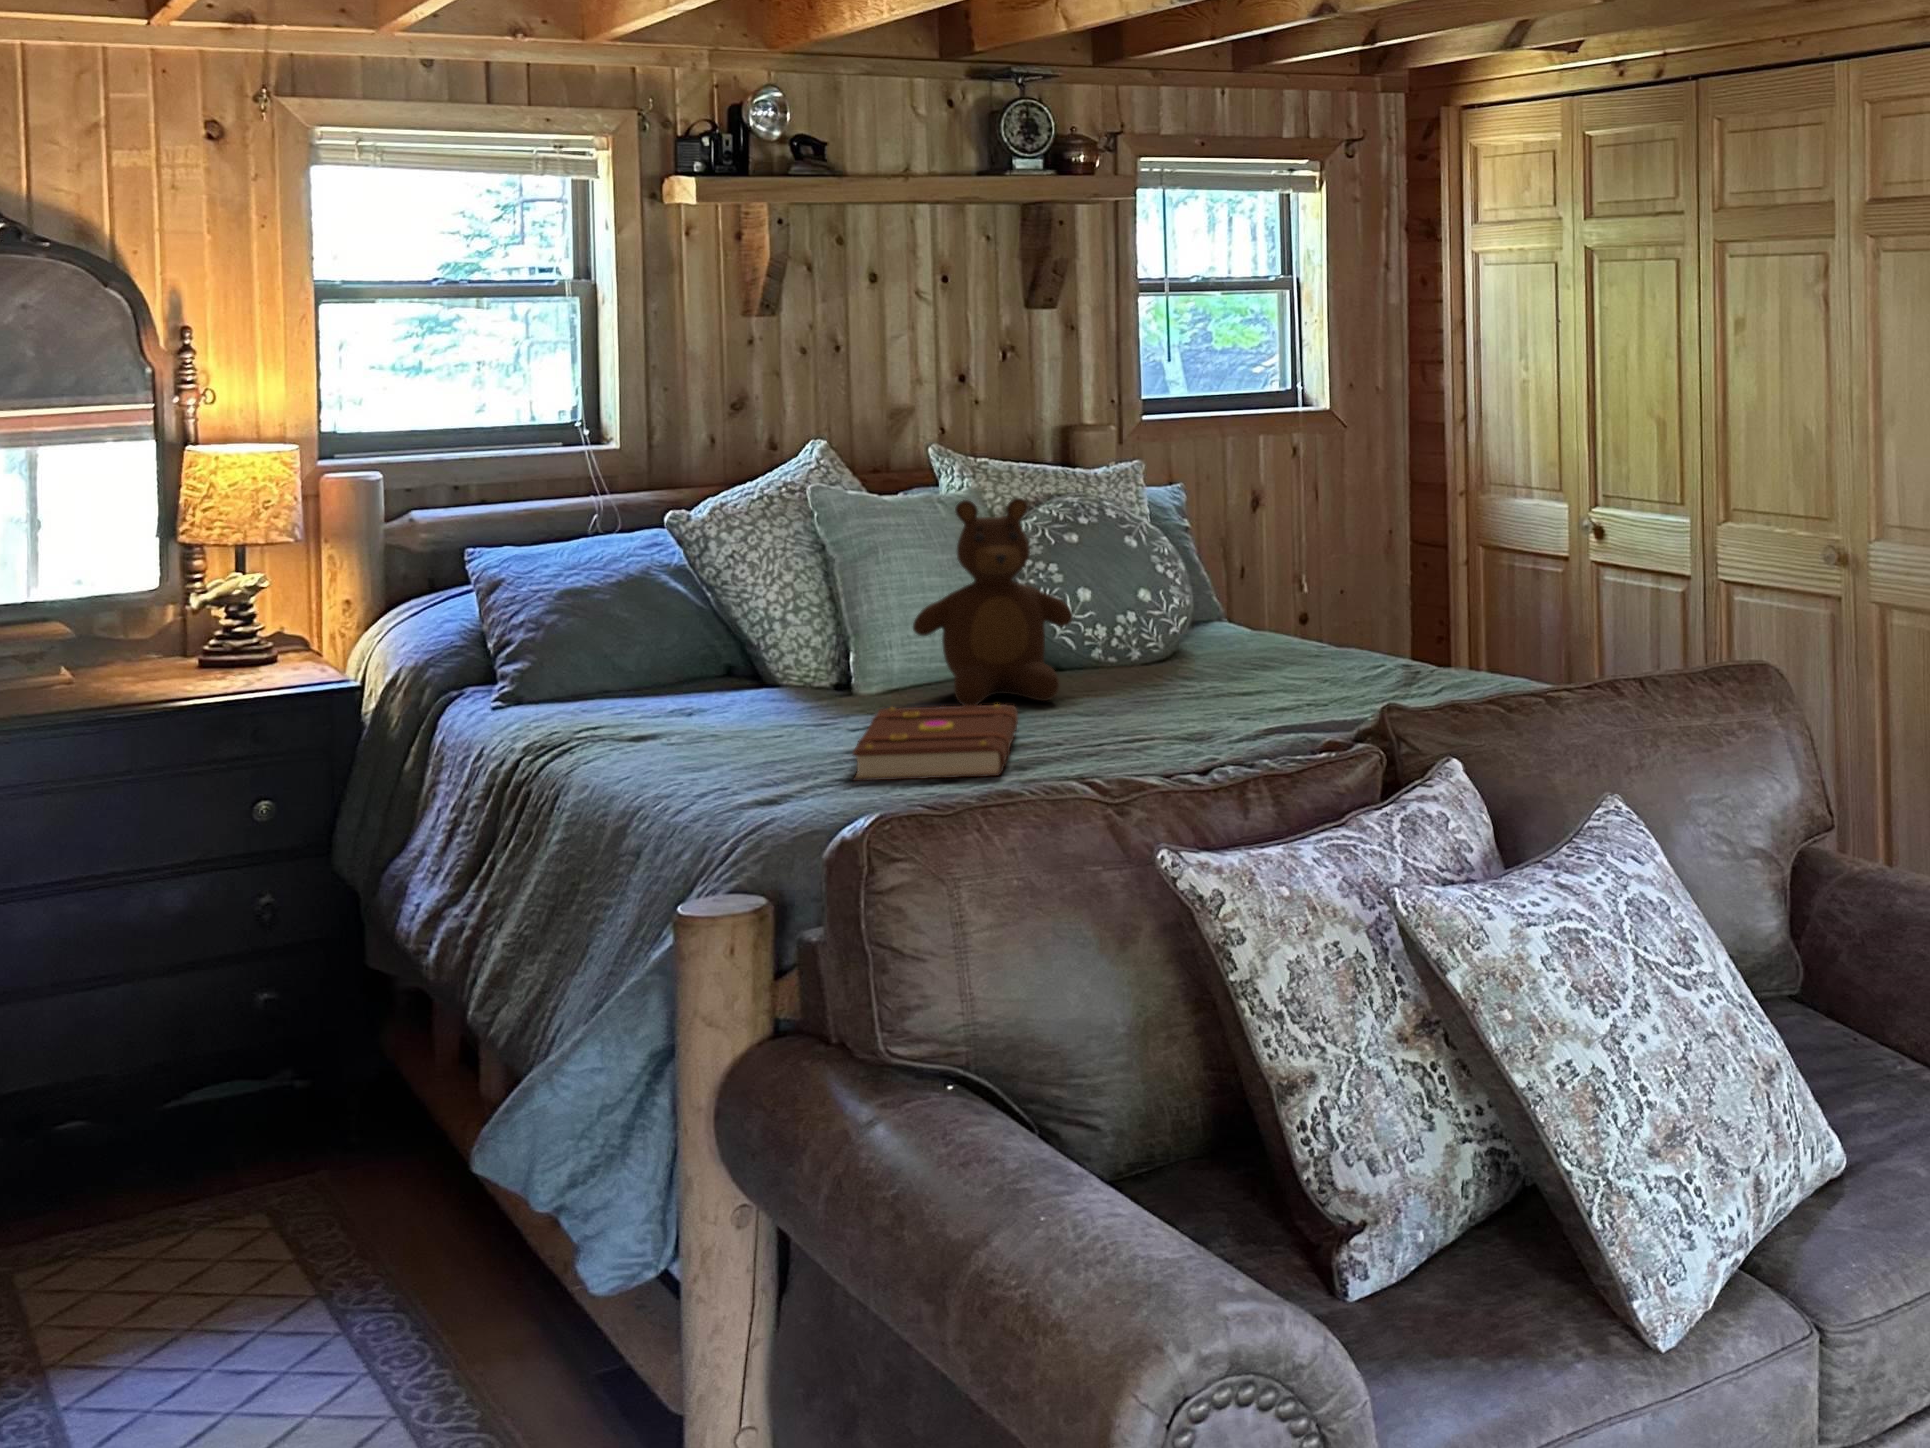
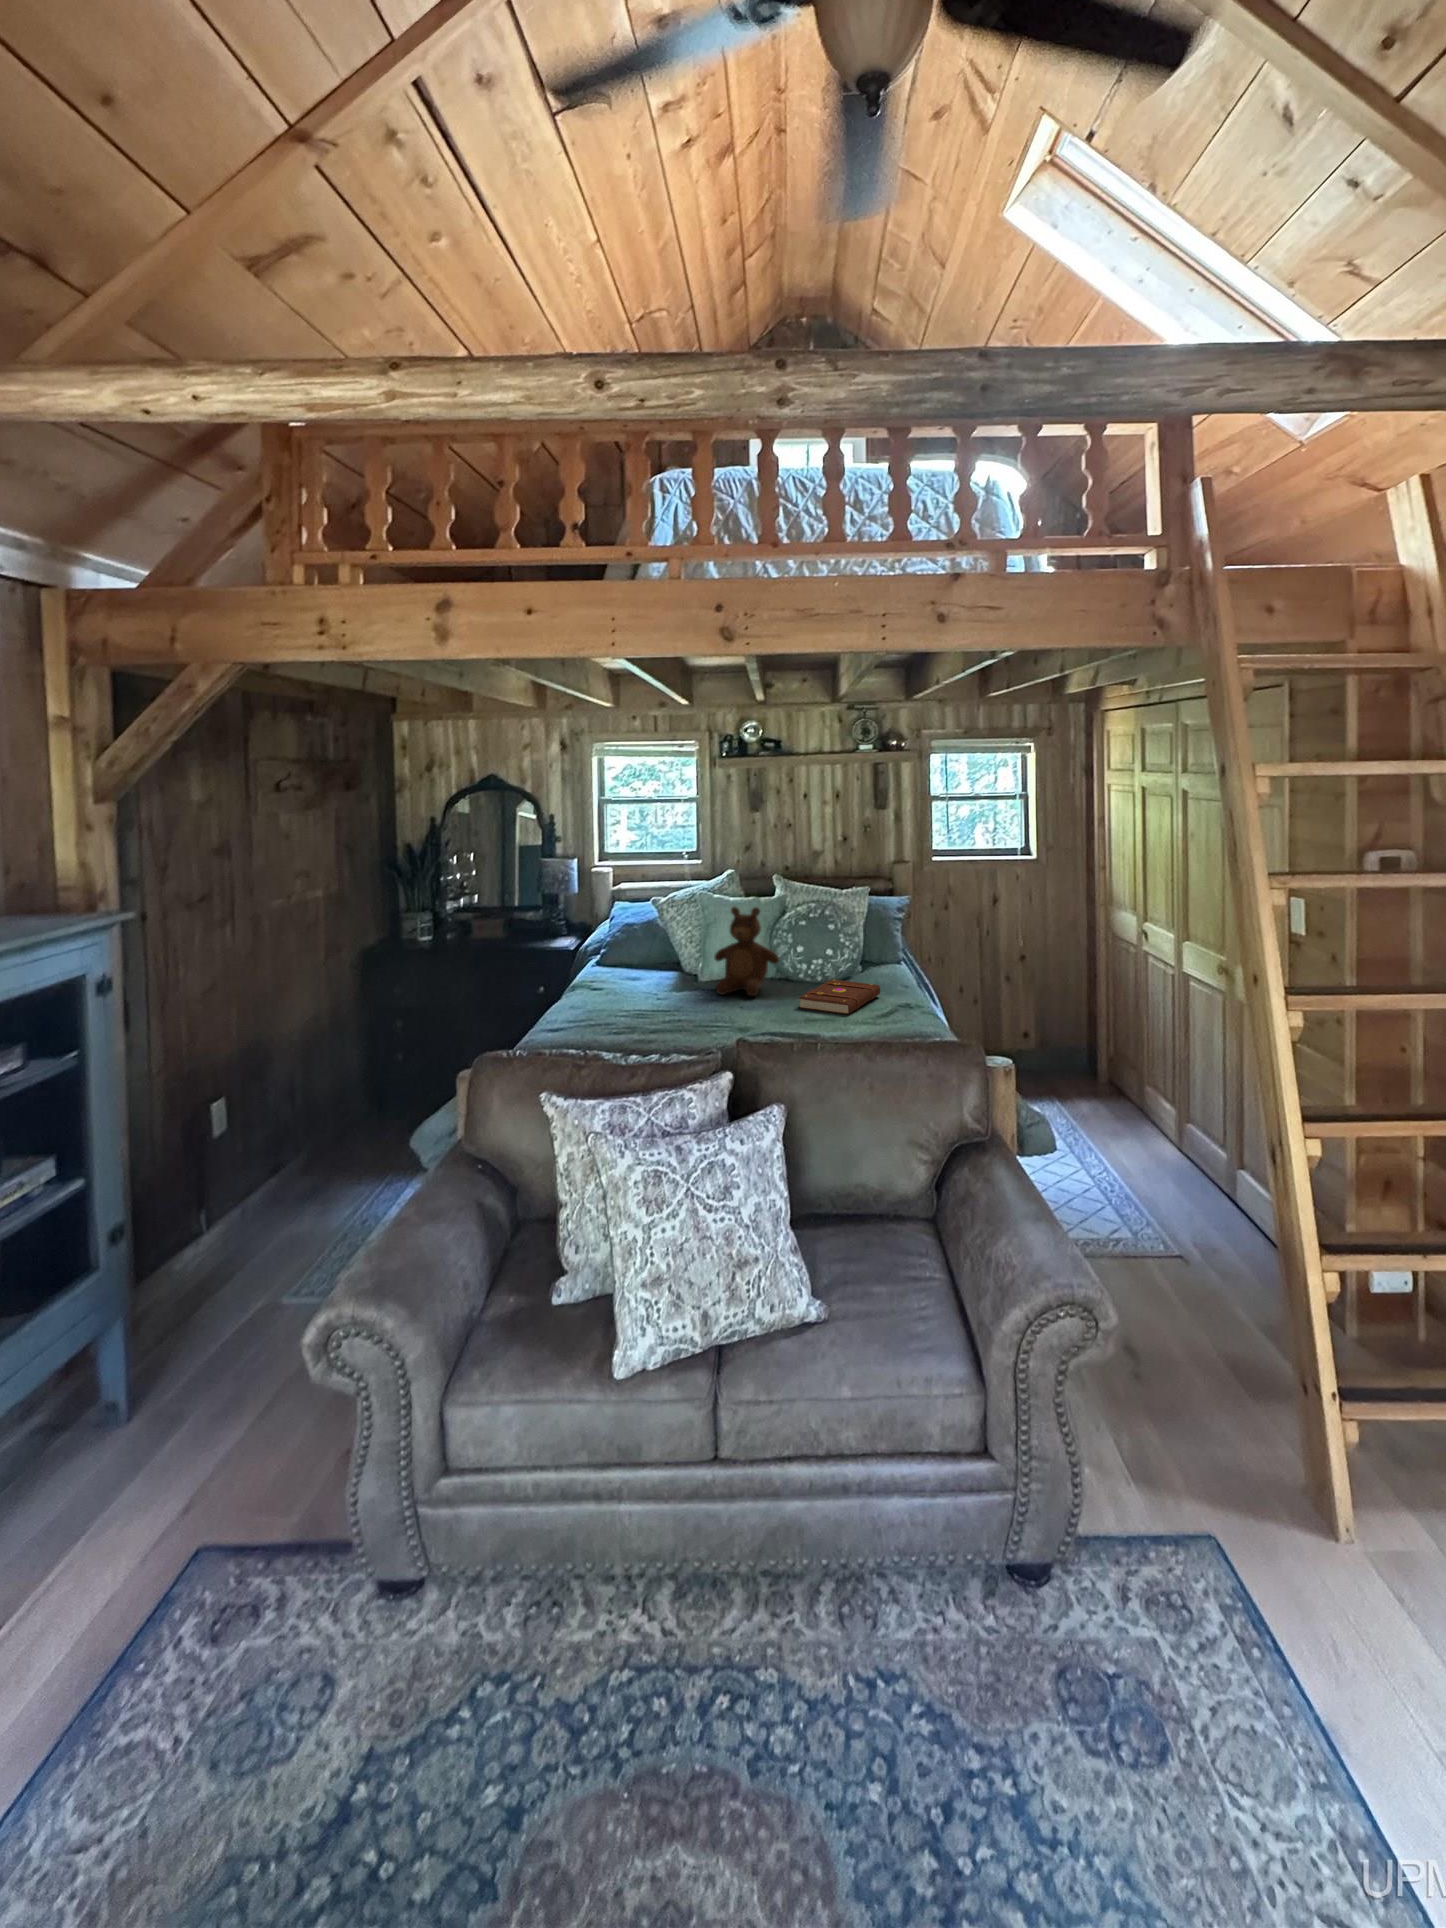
book: present [852,704,1018,781] -> present [798,980,880,1014]

